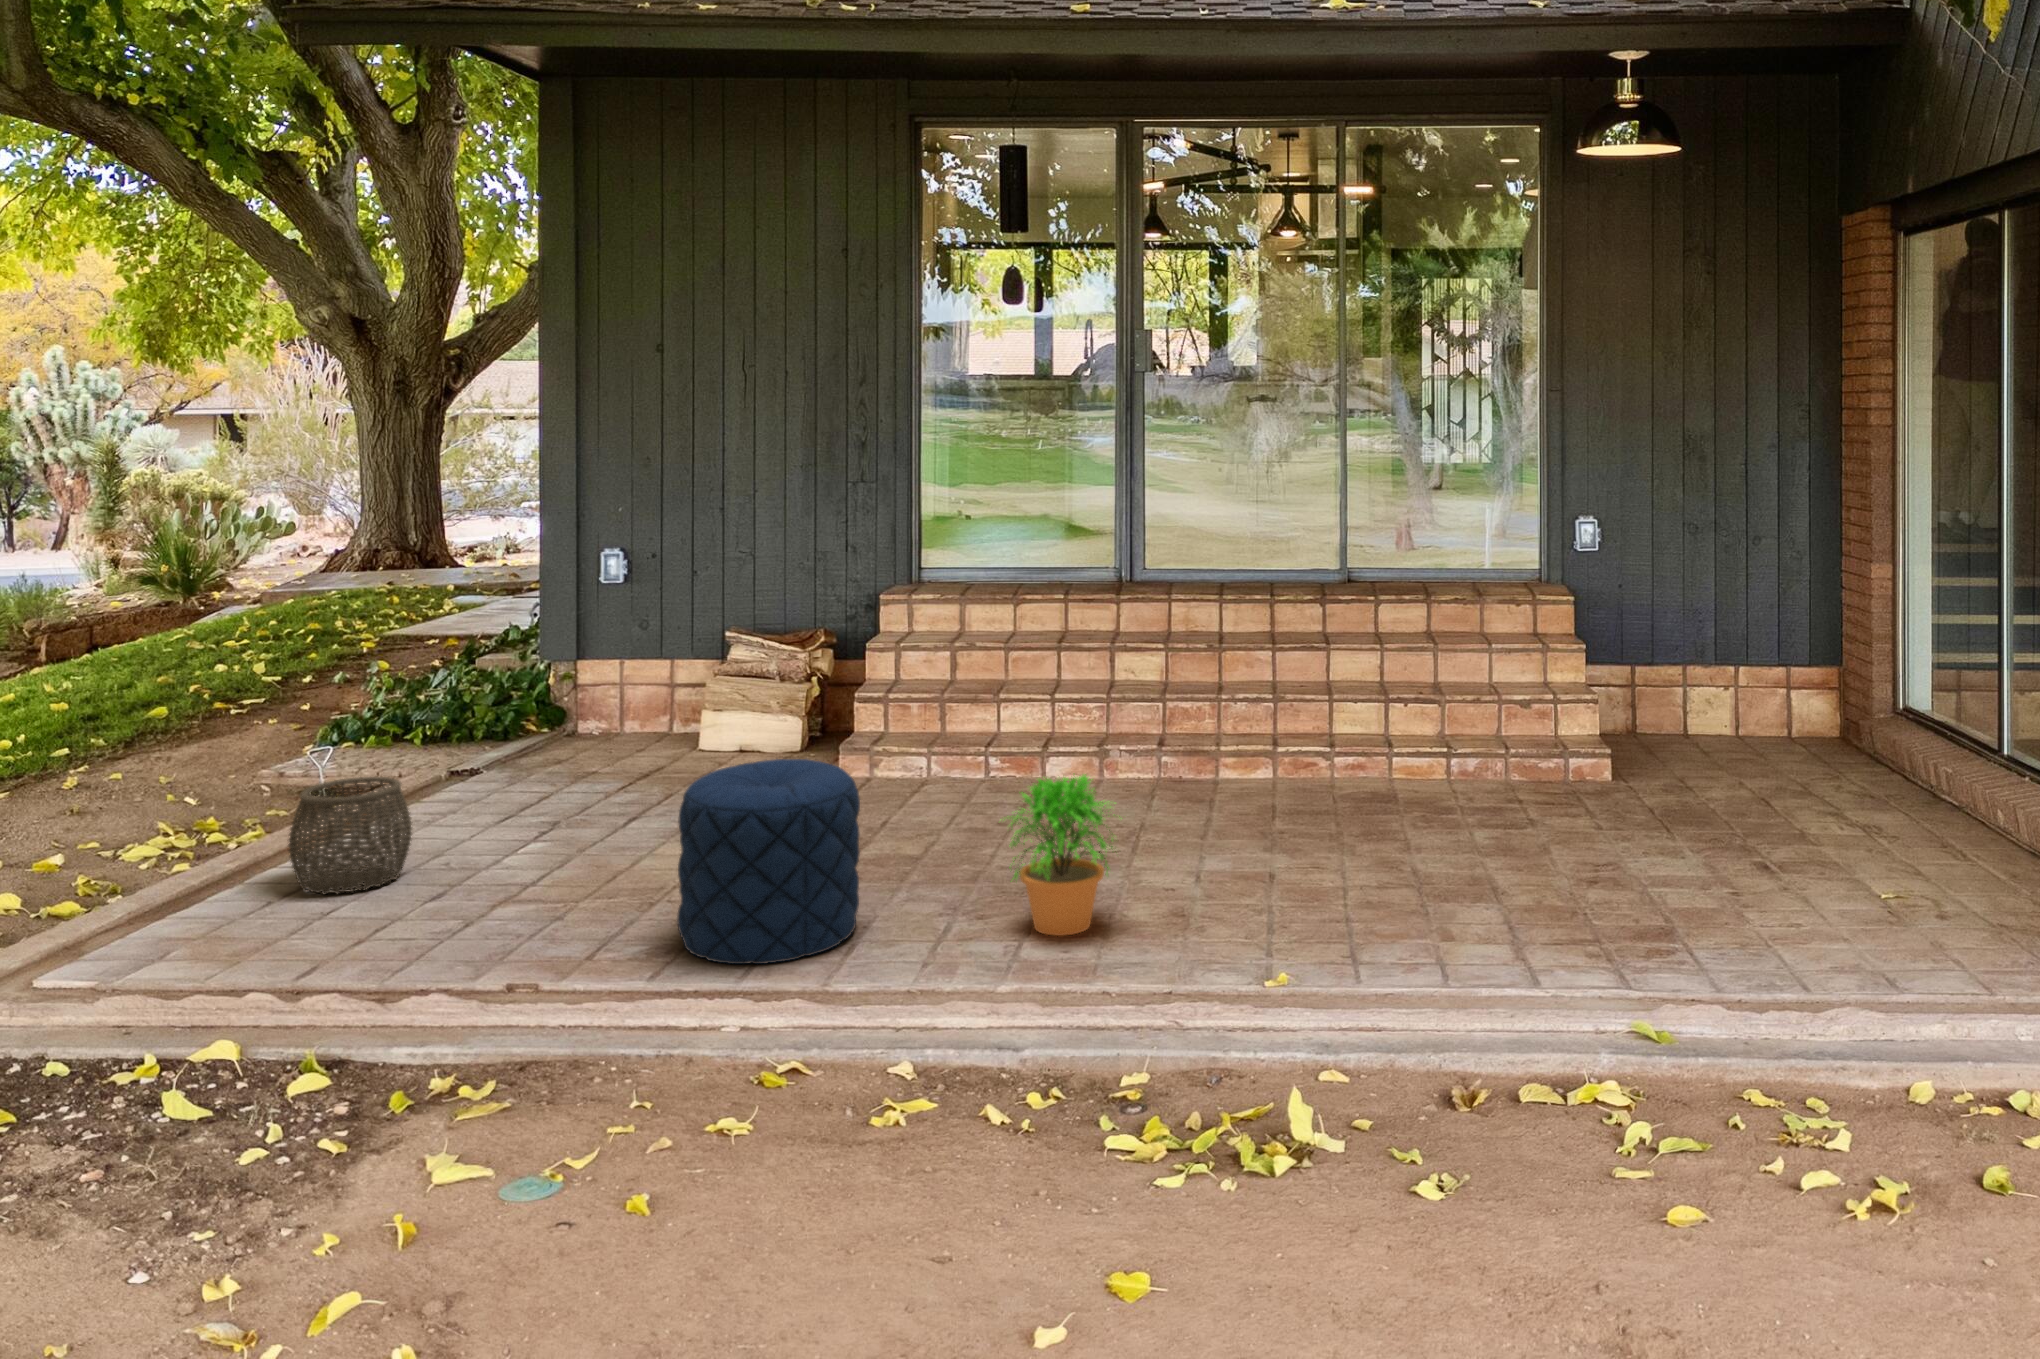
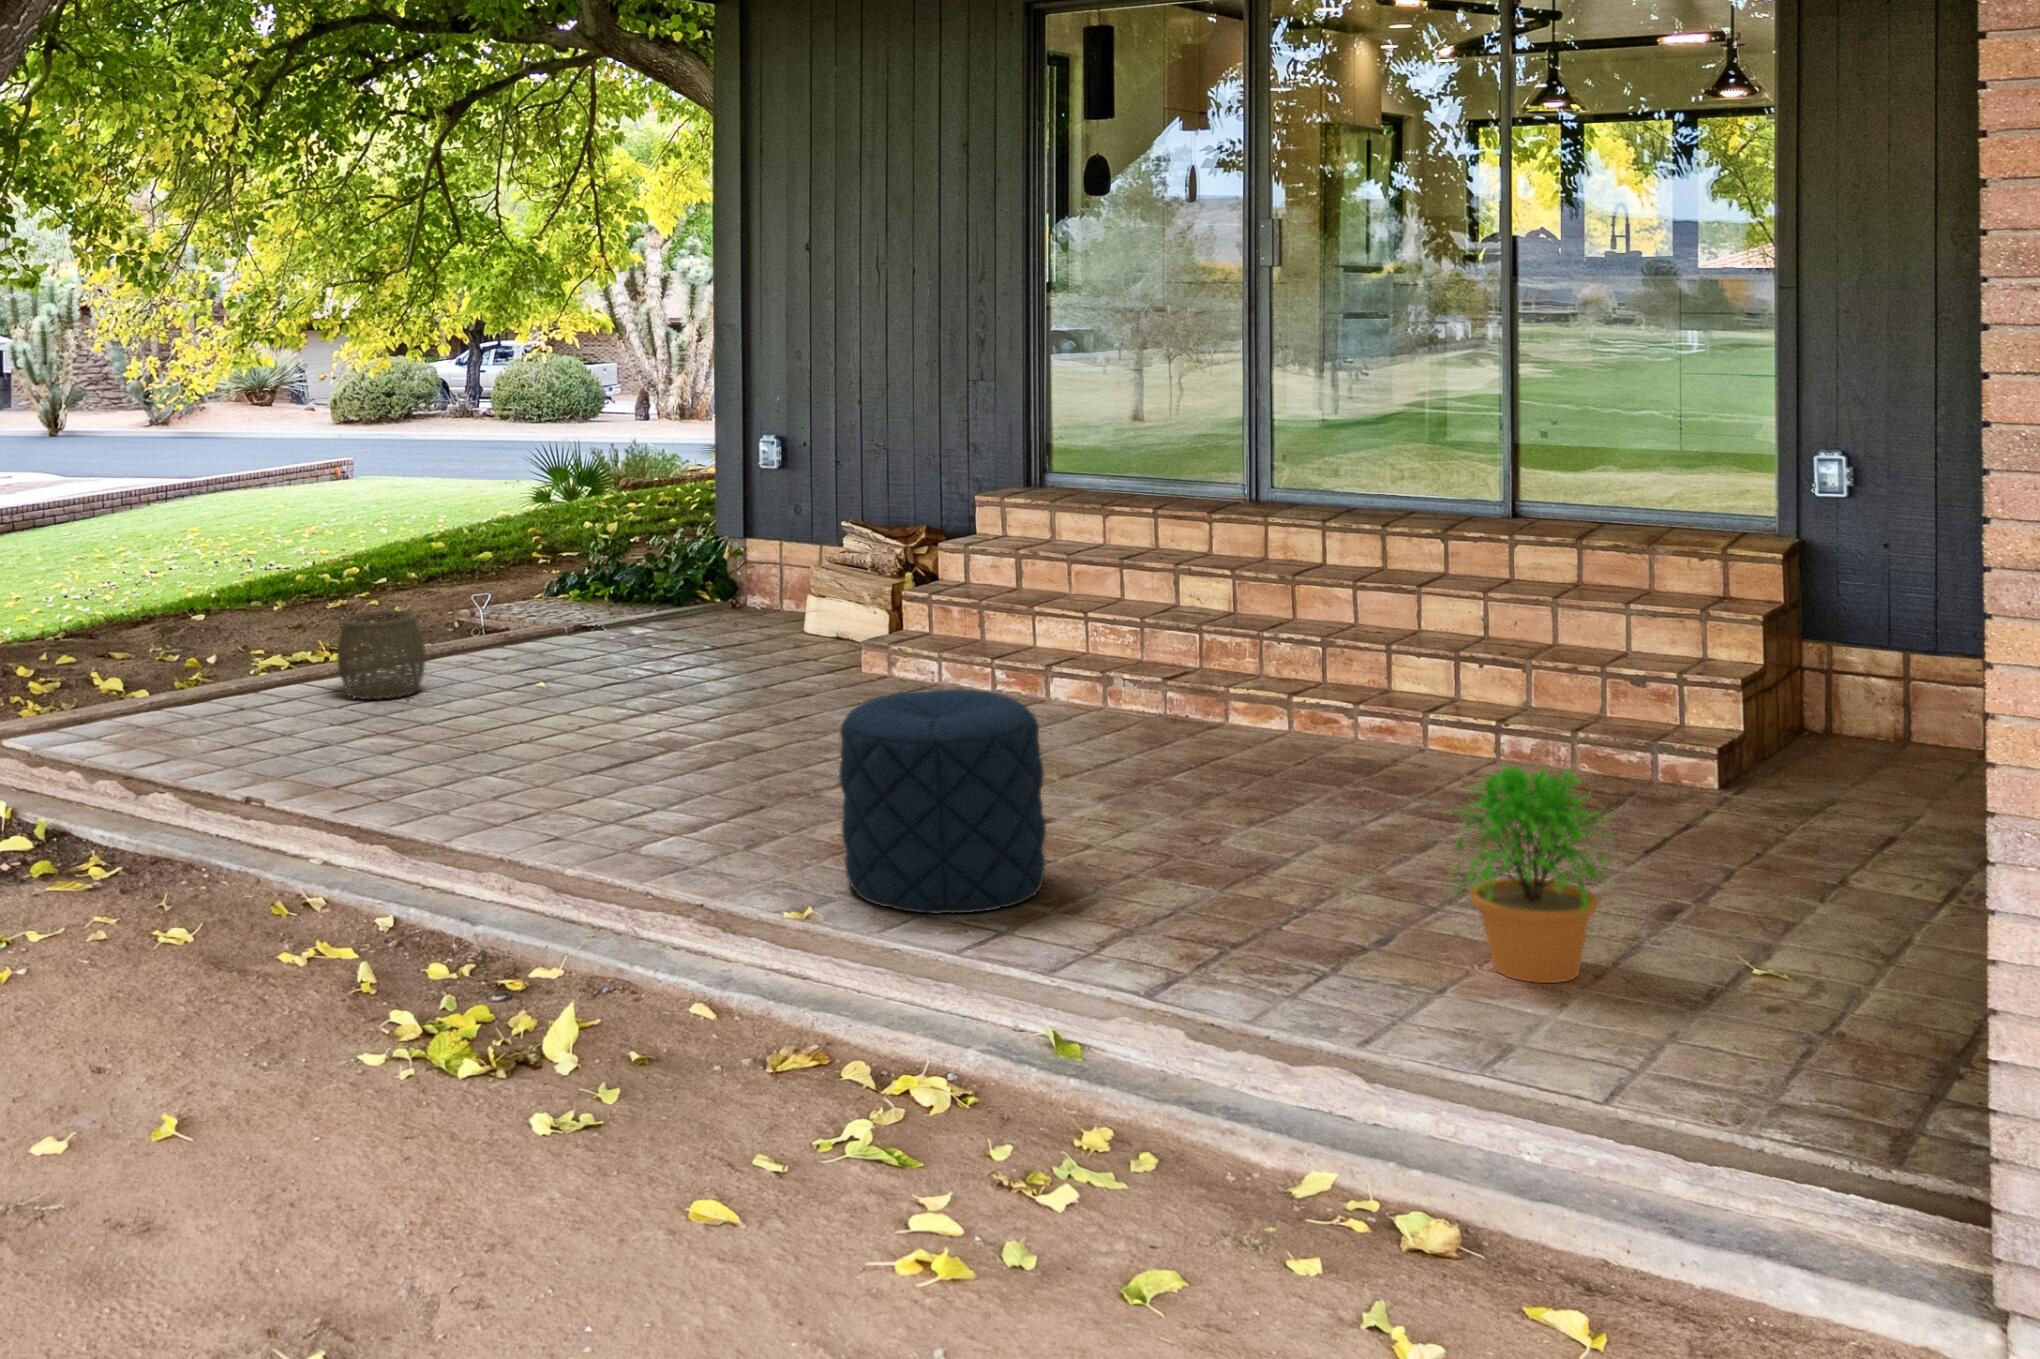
pouf: present [677,759,860,964] -> present [839,689,1046,914]
potted plant: present [1004,774,1114,936] -> present [1451,766,1611,983]

